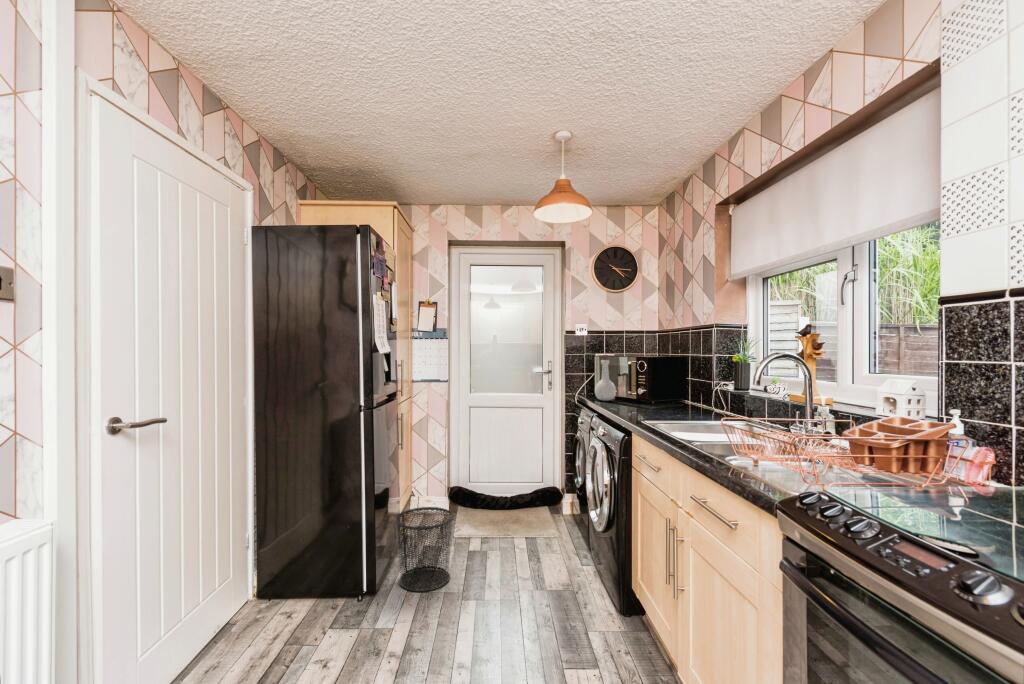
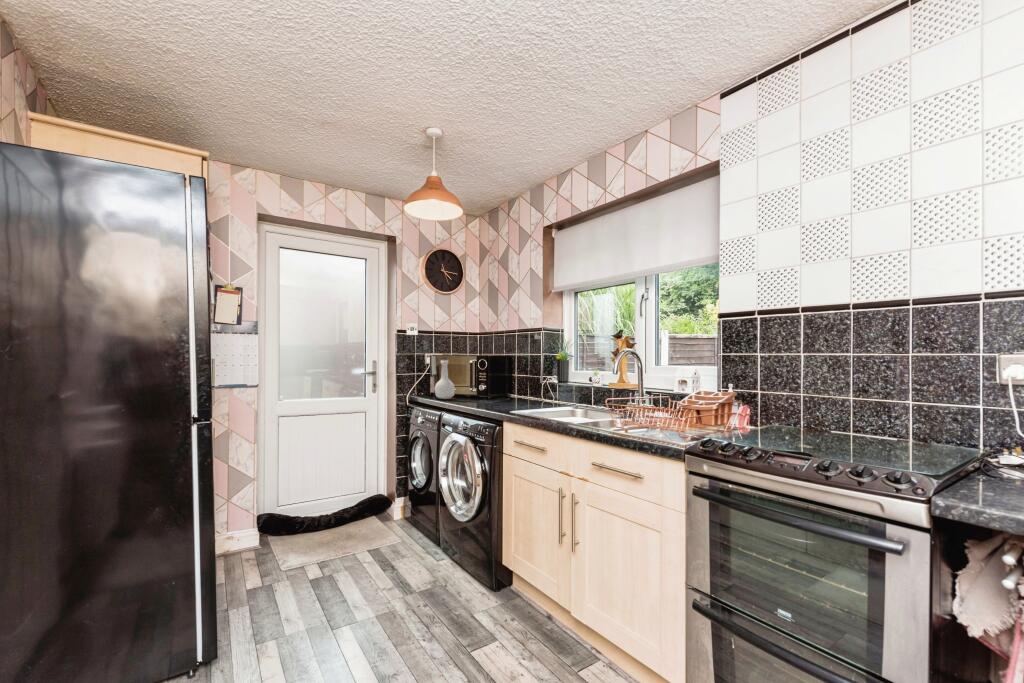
waste bin: present [394,507,454,592] -> none [247,520,316,611]

